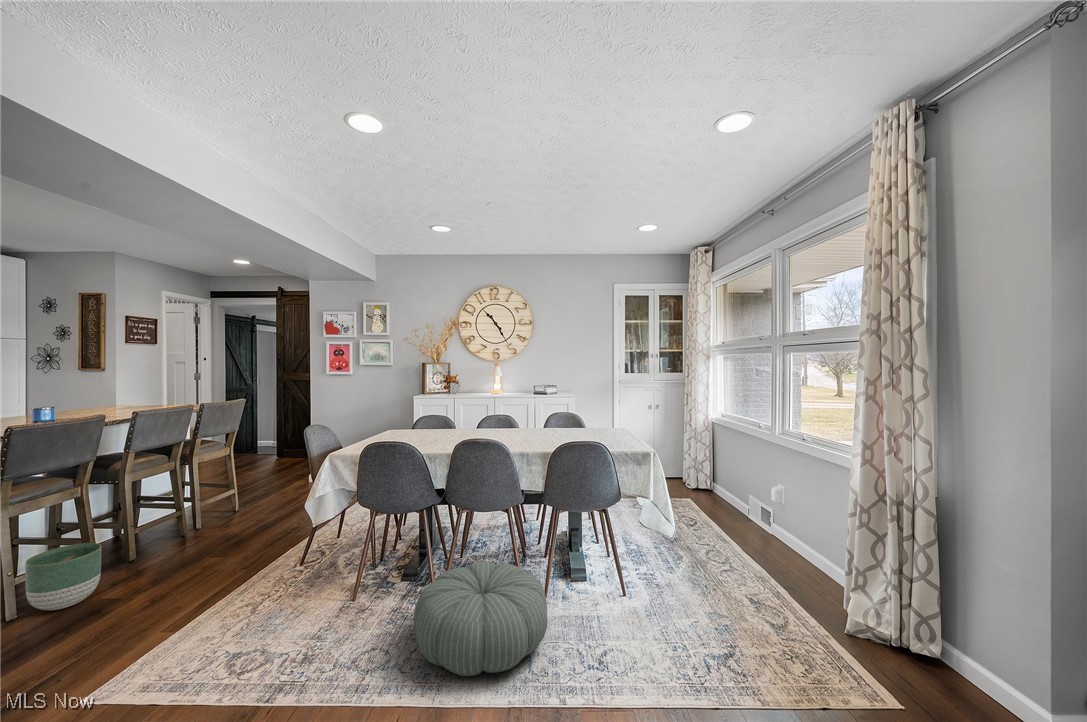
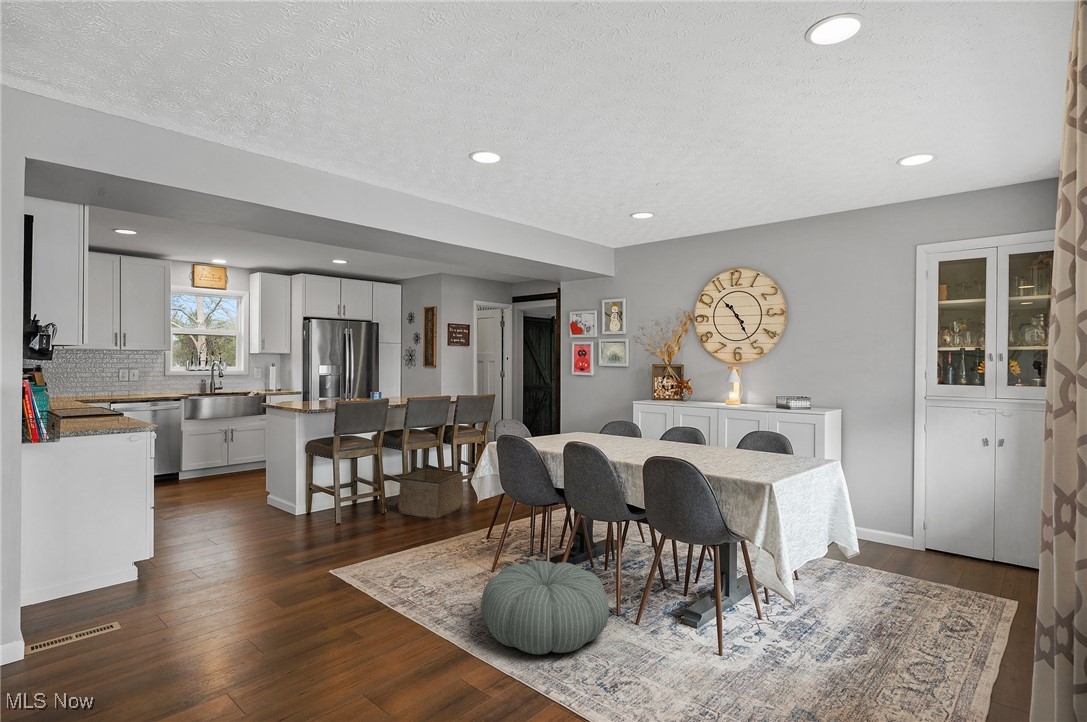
storage bin: none [129,496,228,572] -> present [398,468,463,519]
planter: present [25,543,101,610] -> none [343,484,378,524]

